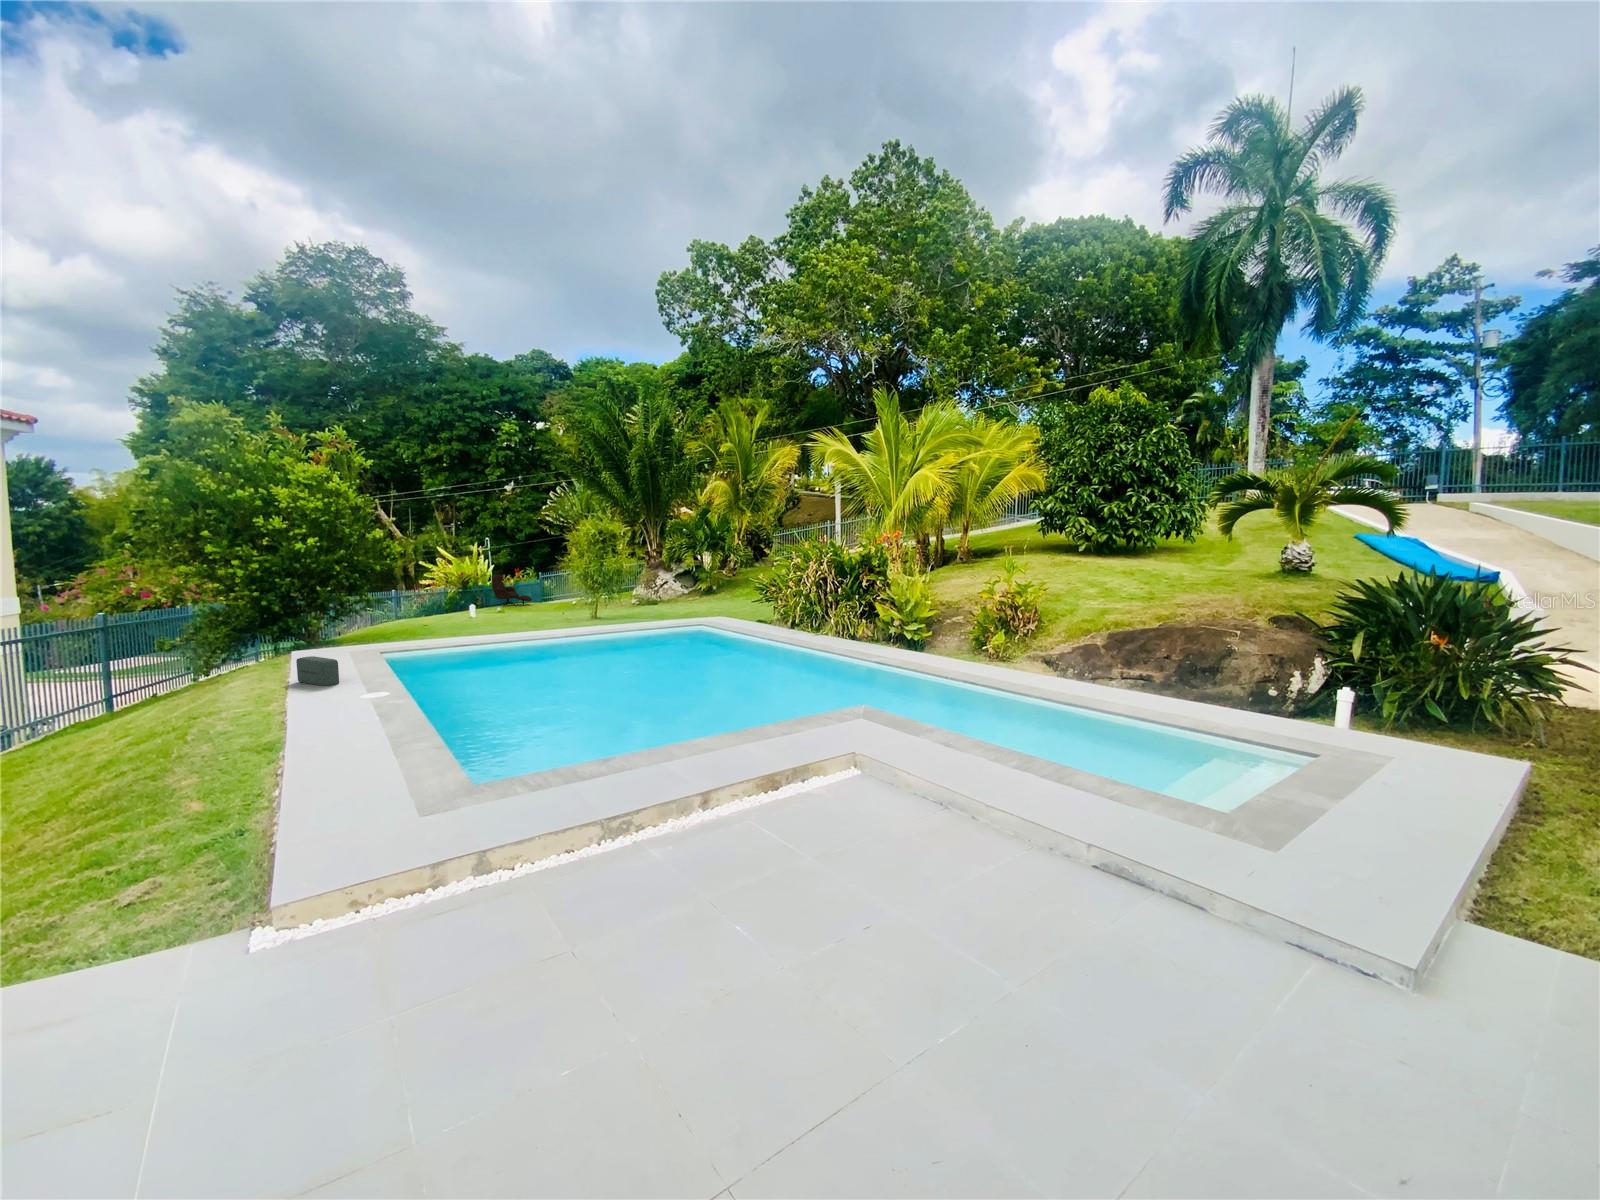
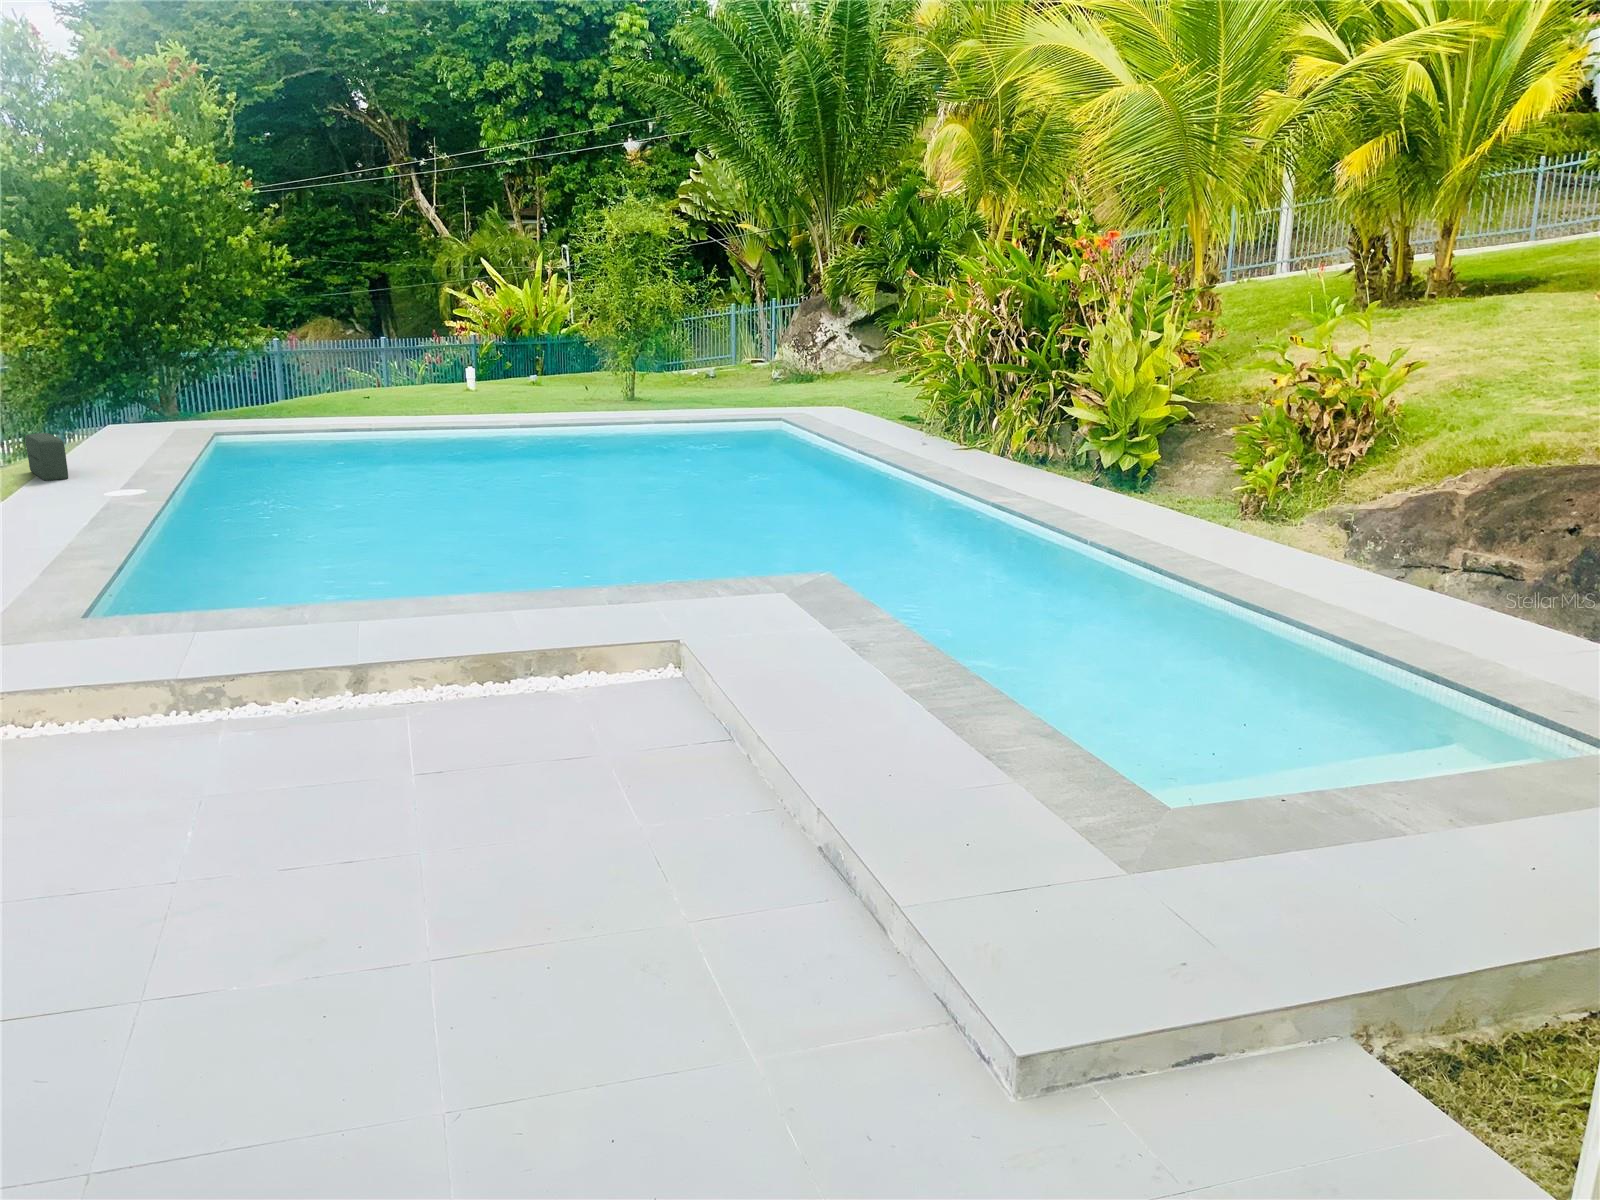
lounge chair: present [491,574,532,606] -> none [526,314,595,376]

